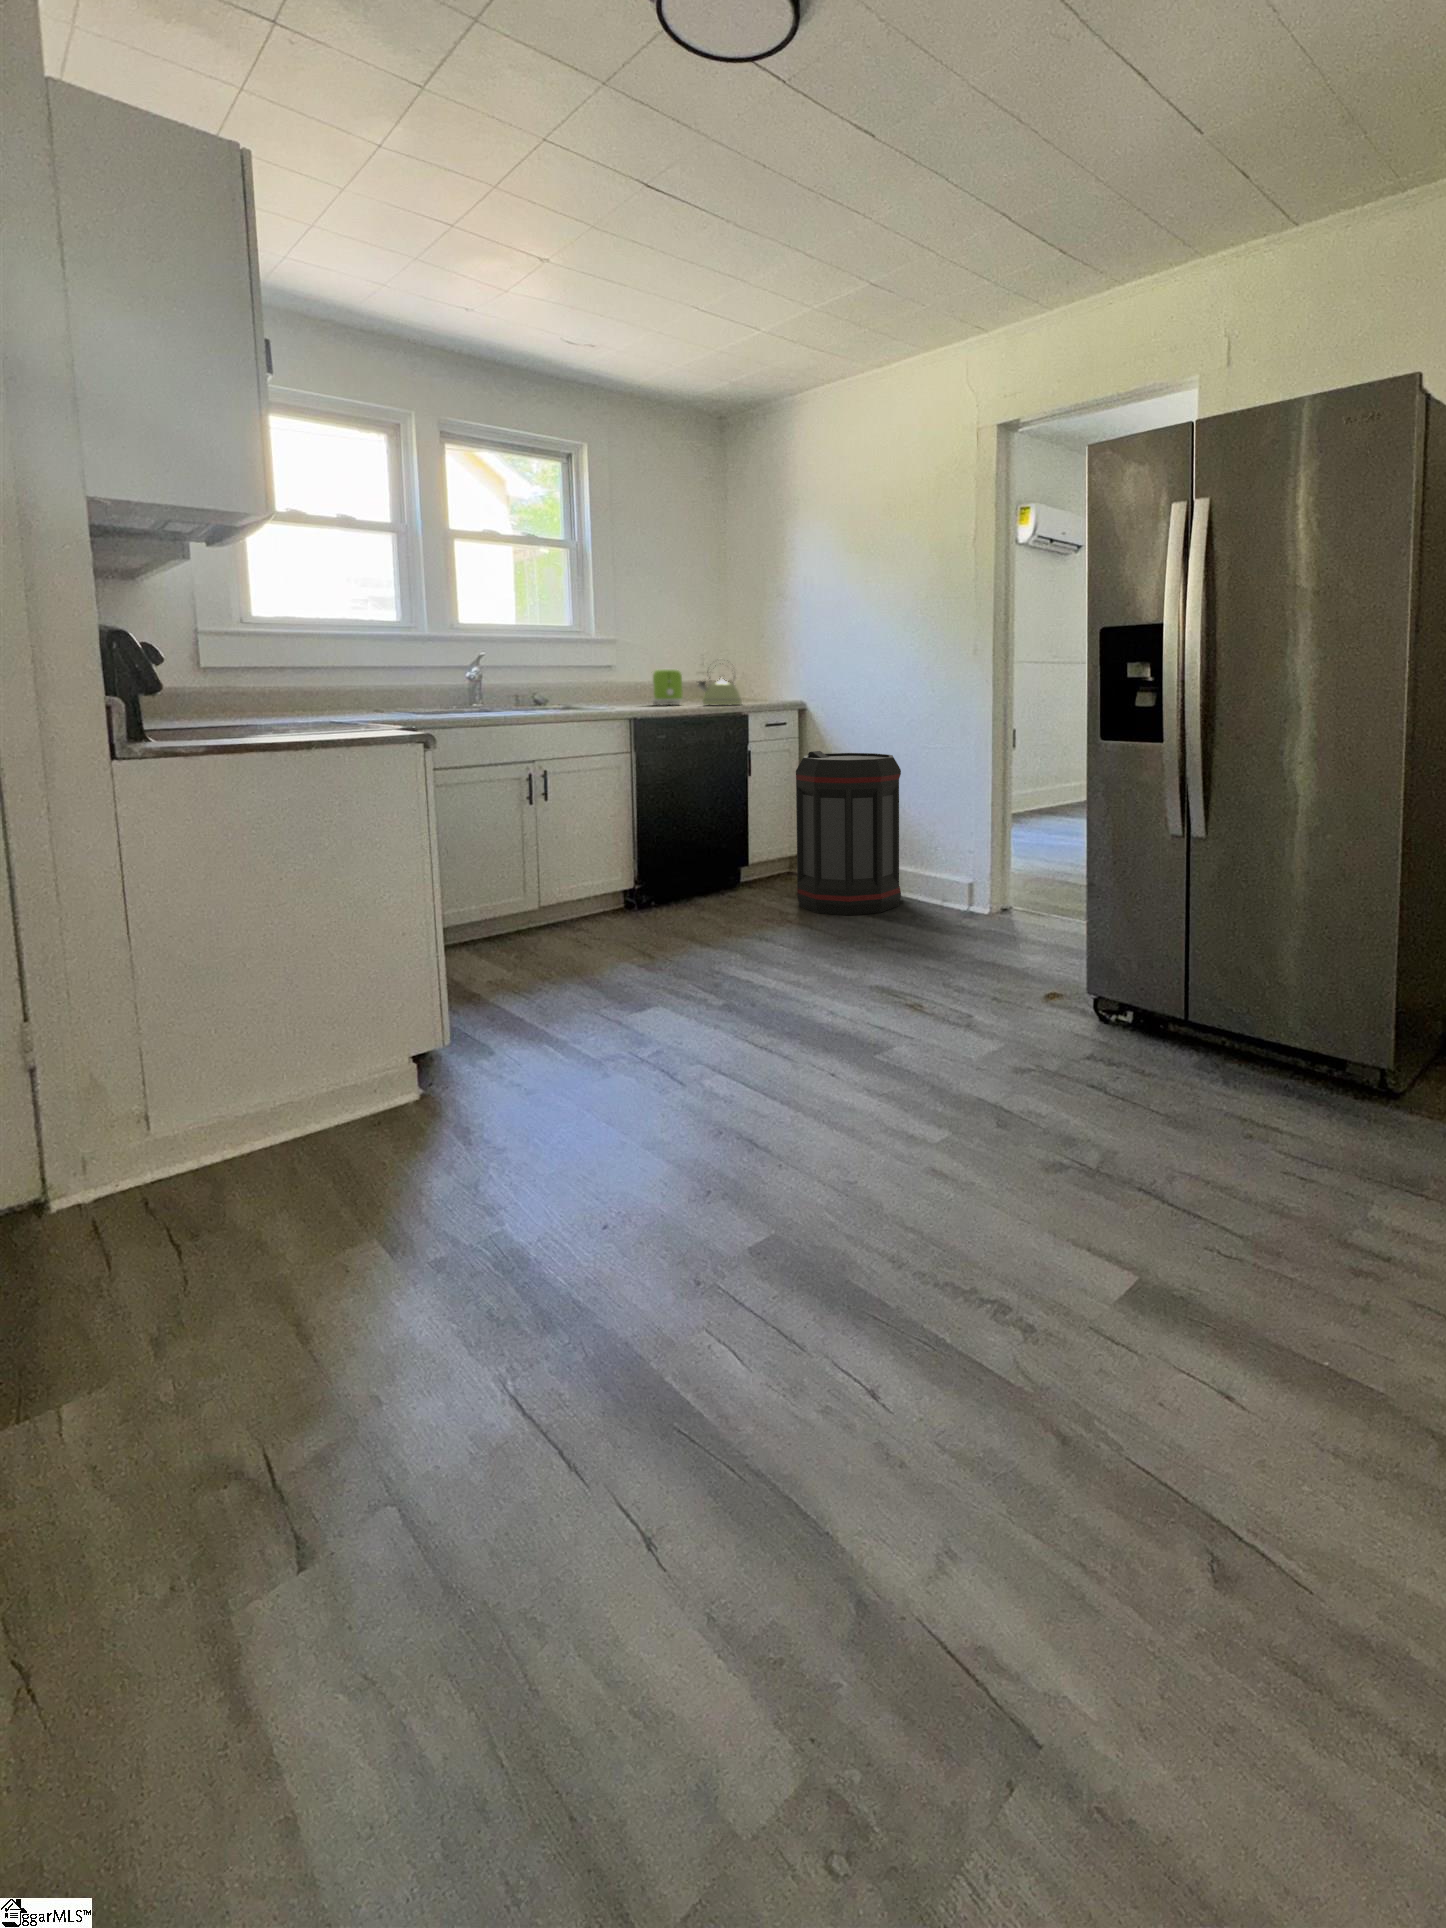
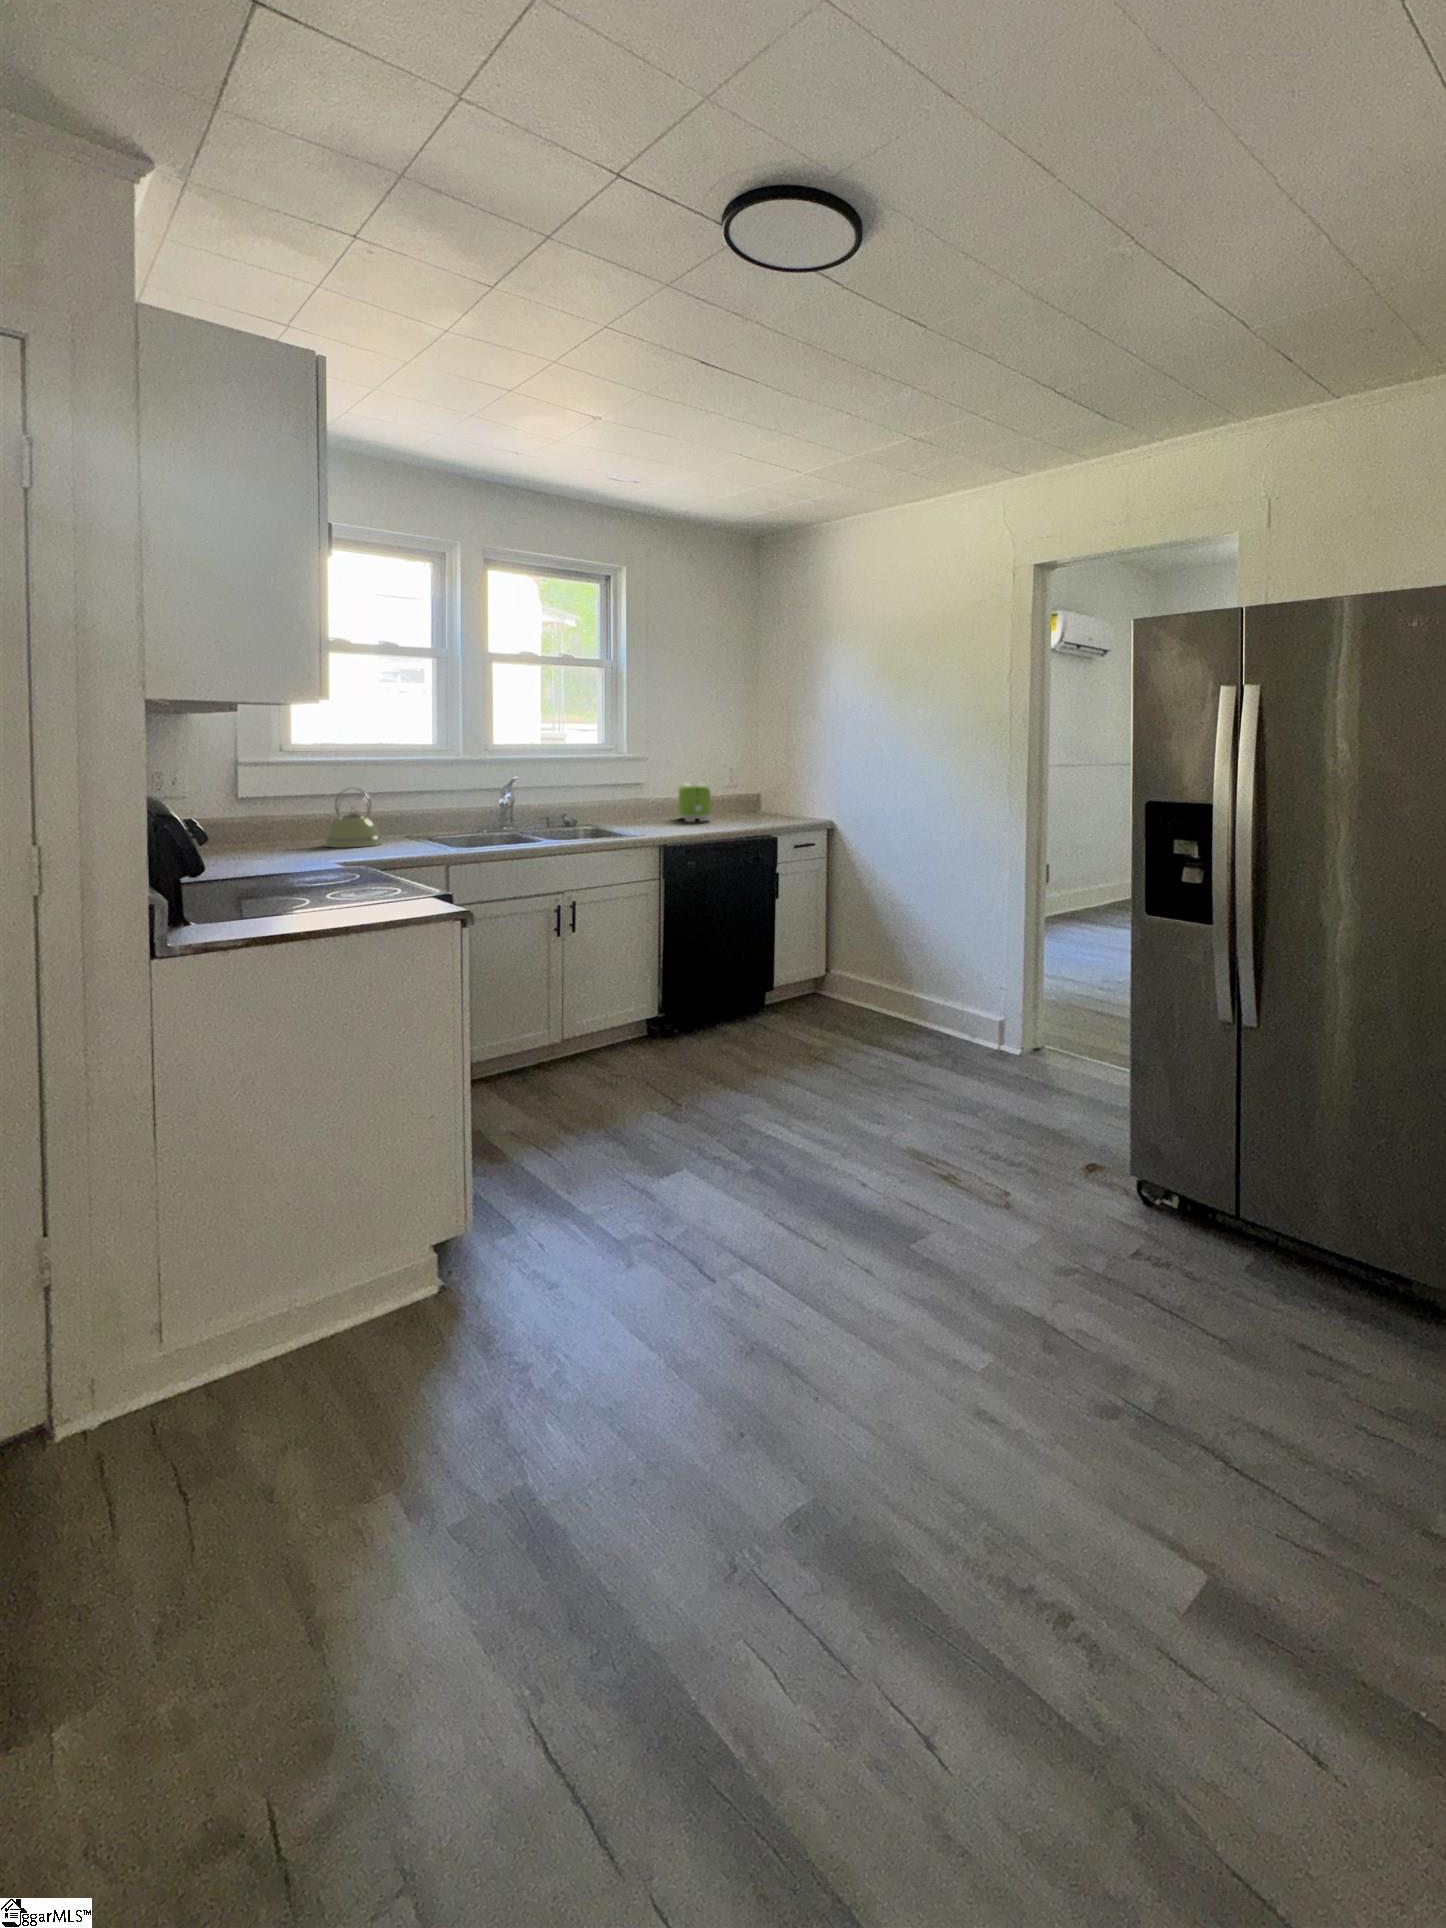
kettle: present [698,665,742,705] -> present [324,791,381,848]
trash can: present [796,751,901,915] -> none [824,878,932,1053]

